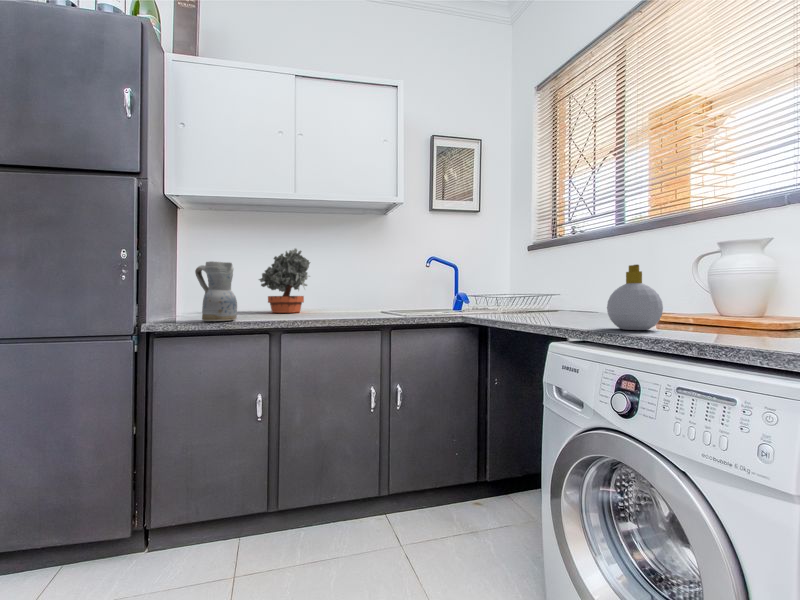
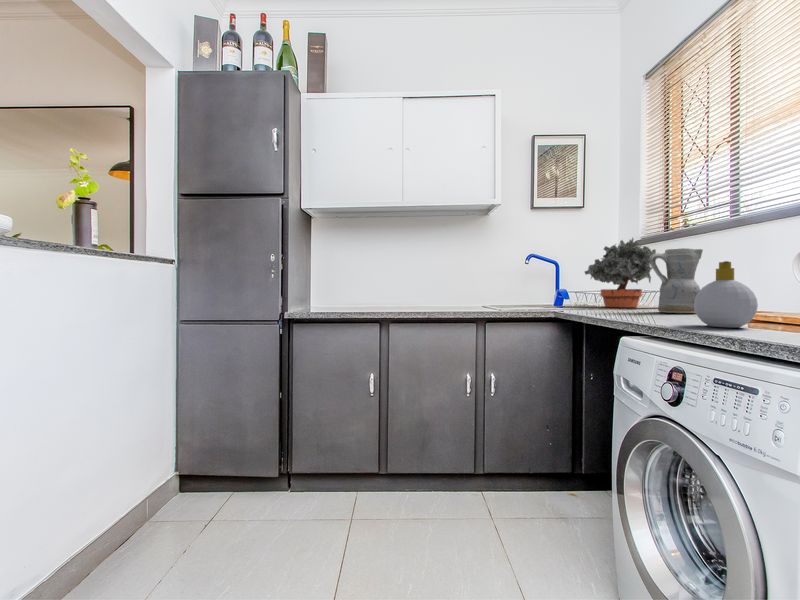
potted plant: present [259,248,310,313] -> present [585,238,656,307]
ceramic pitcher: present [195,261,237,321] -> present [650,248,703,313]

